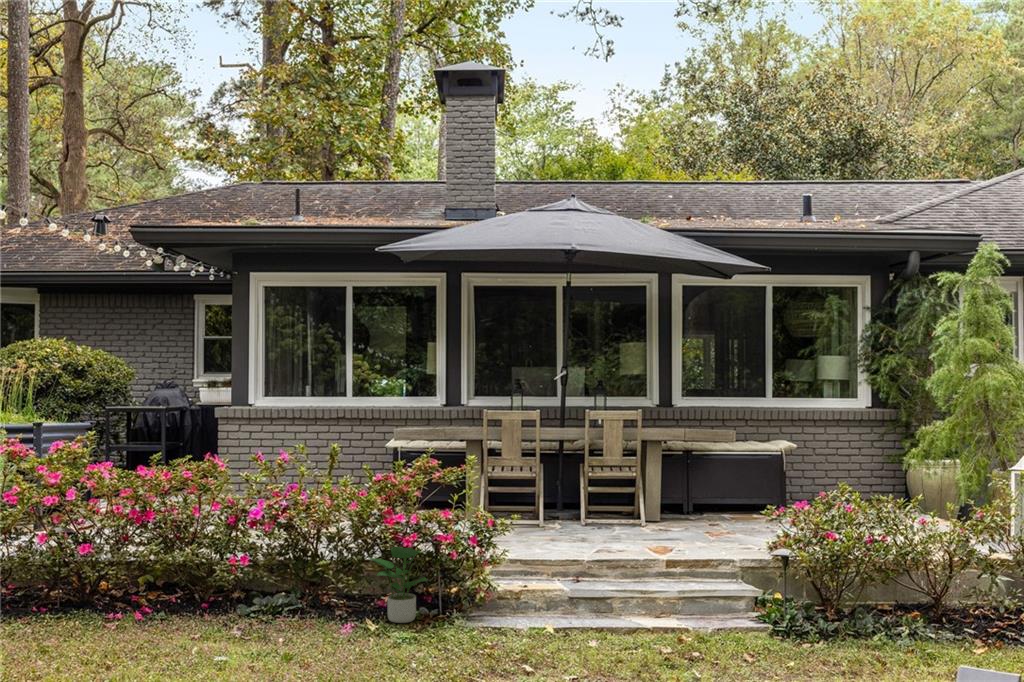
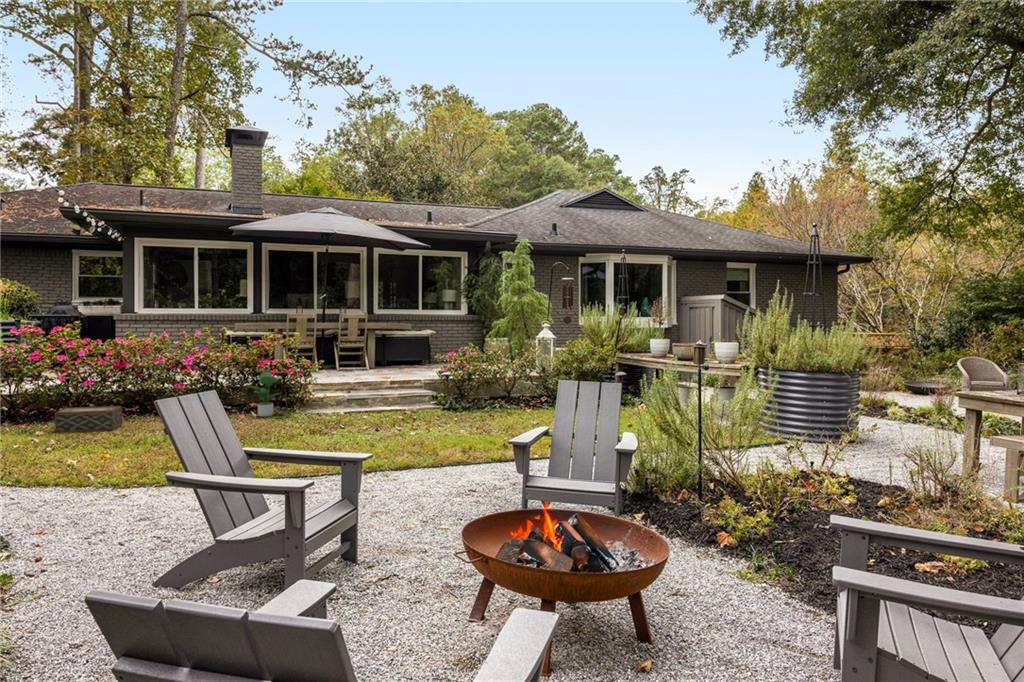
woven basket: none [61,577,166,628] -> present [55,406,122,433]

